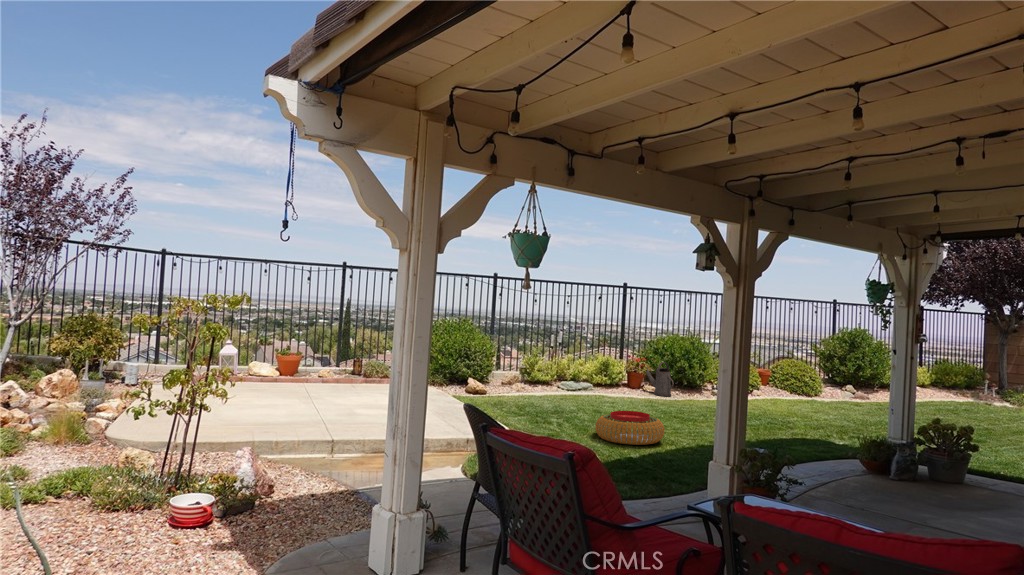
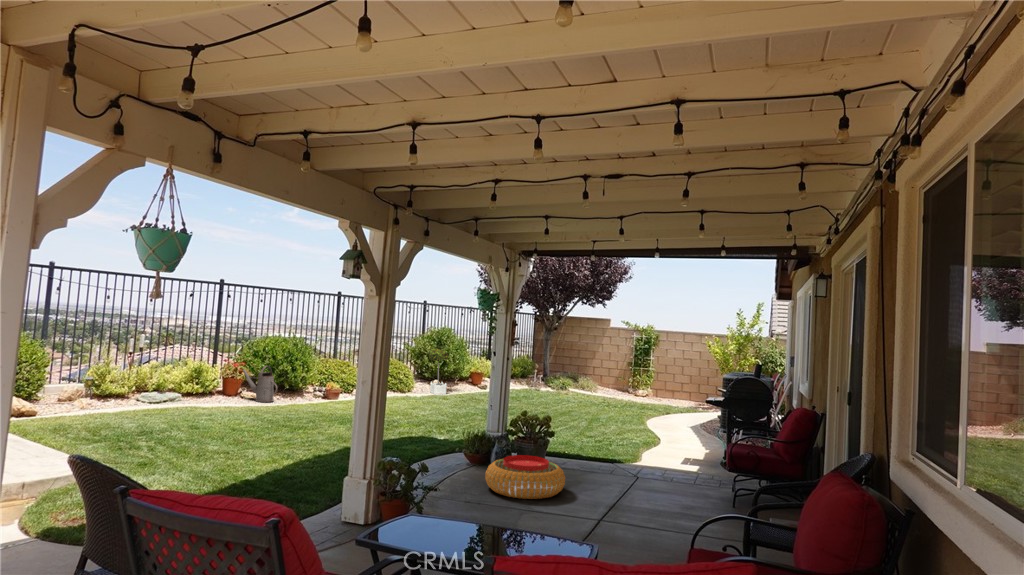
potted tree: none [841,350,866,403] -> present [429,348,448,394]
pouf: present [595,411,665,445] -> present [485,455,565,499]

